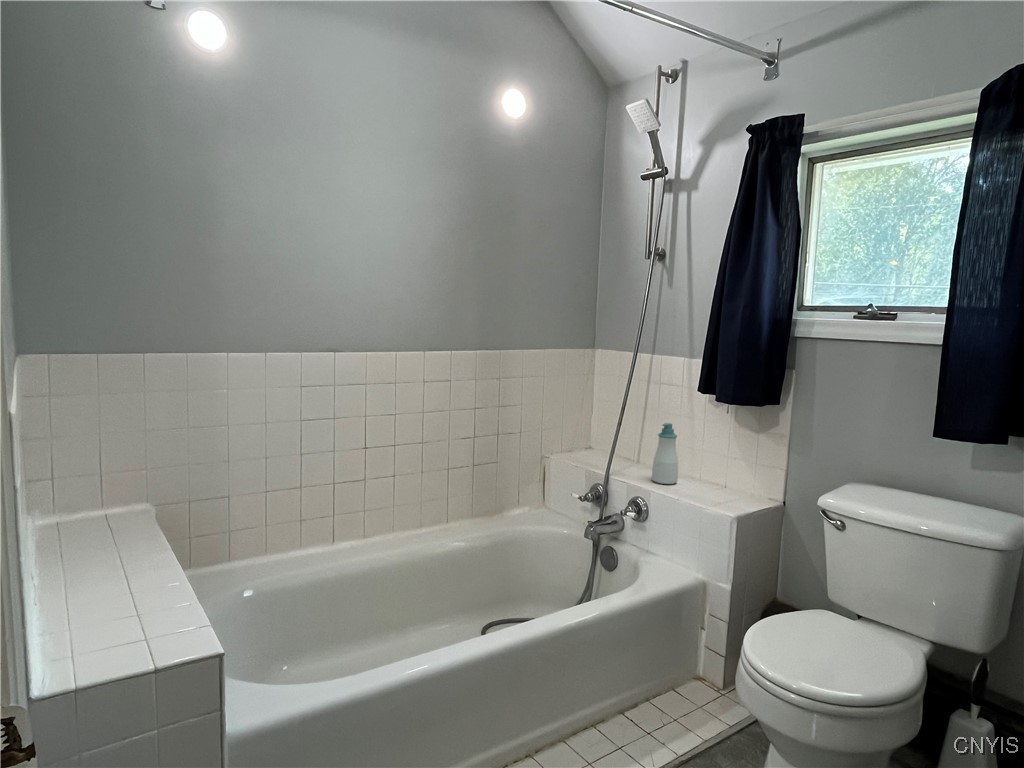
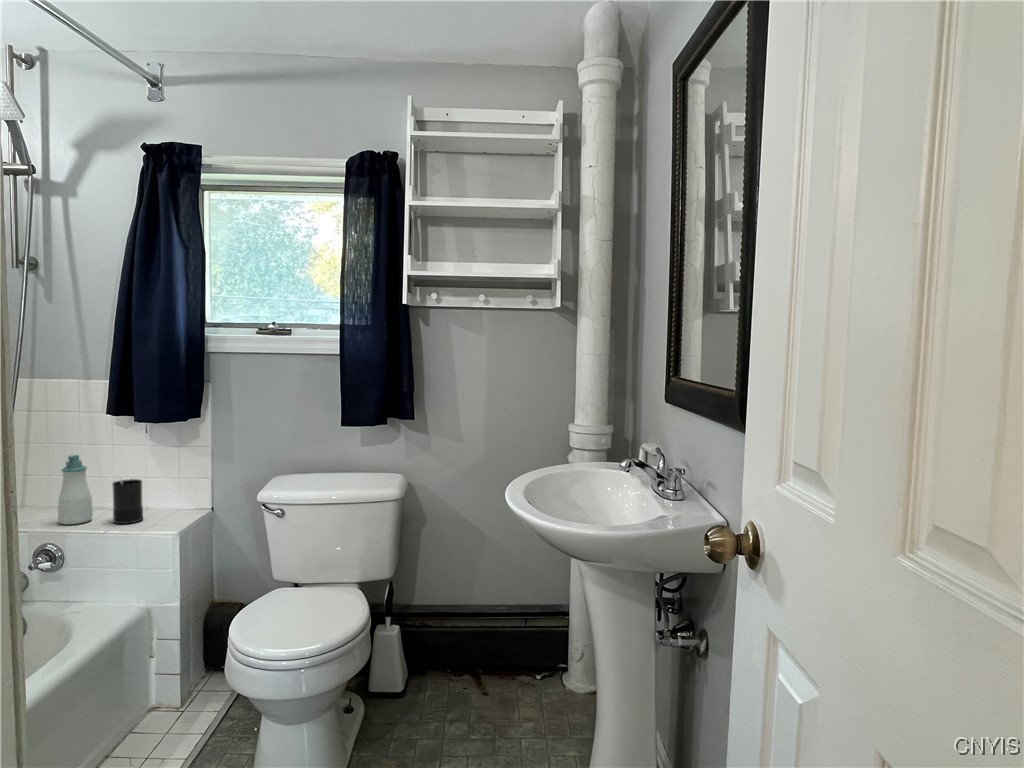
candle: none [690,449,718,495] -> present [112,479,143,524]

